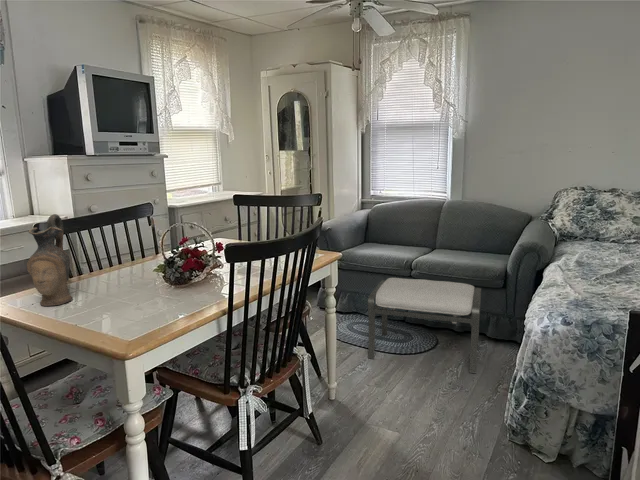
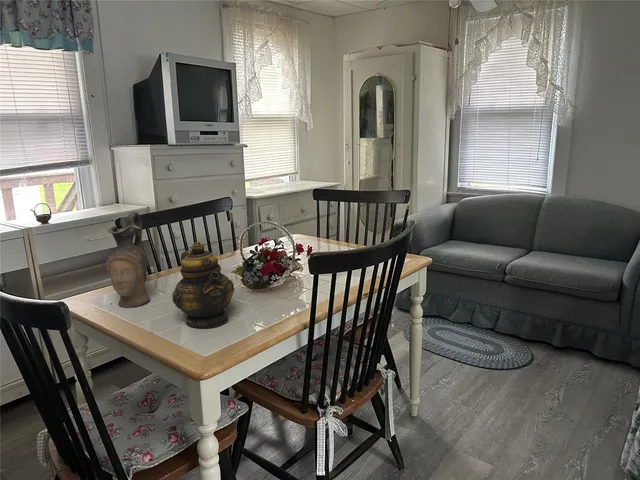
teapot: none [96,239,156,319] -> present [172,242,234,328]
ottoman: present [368,278,481,373] -> none [454,283,590,399]

